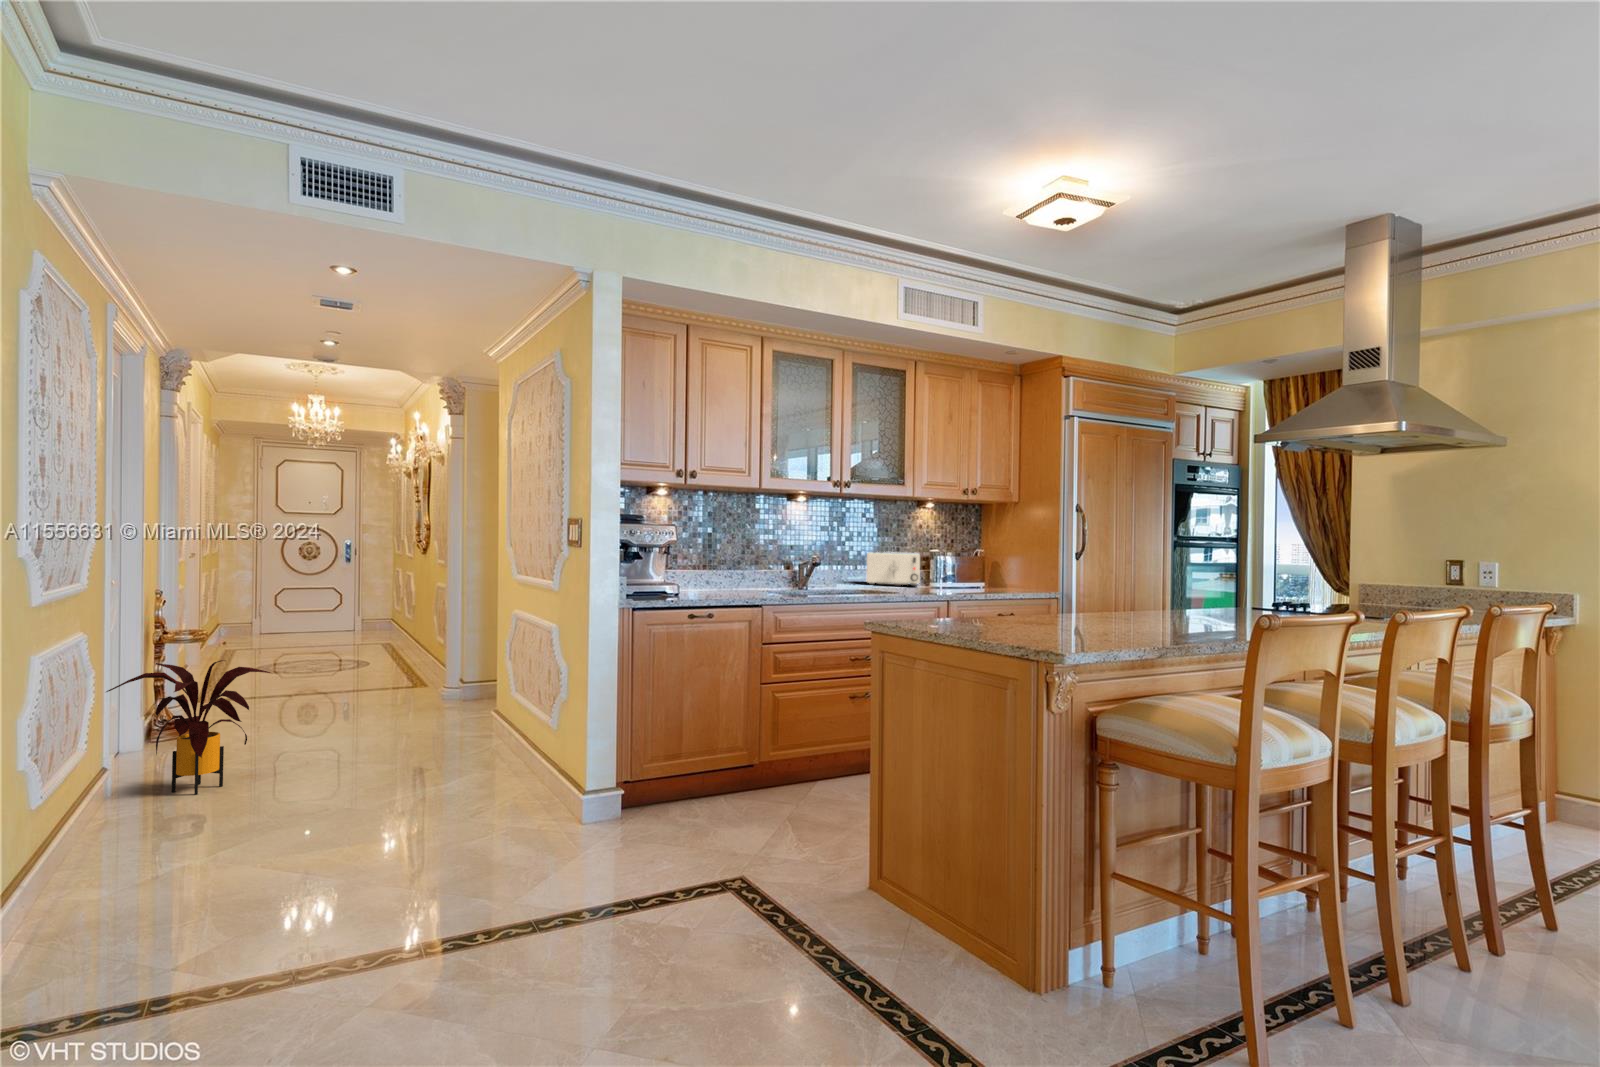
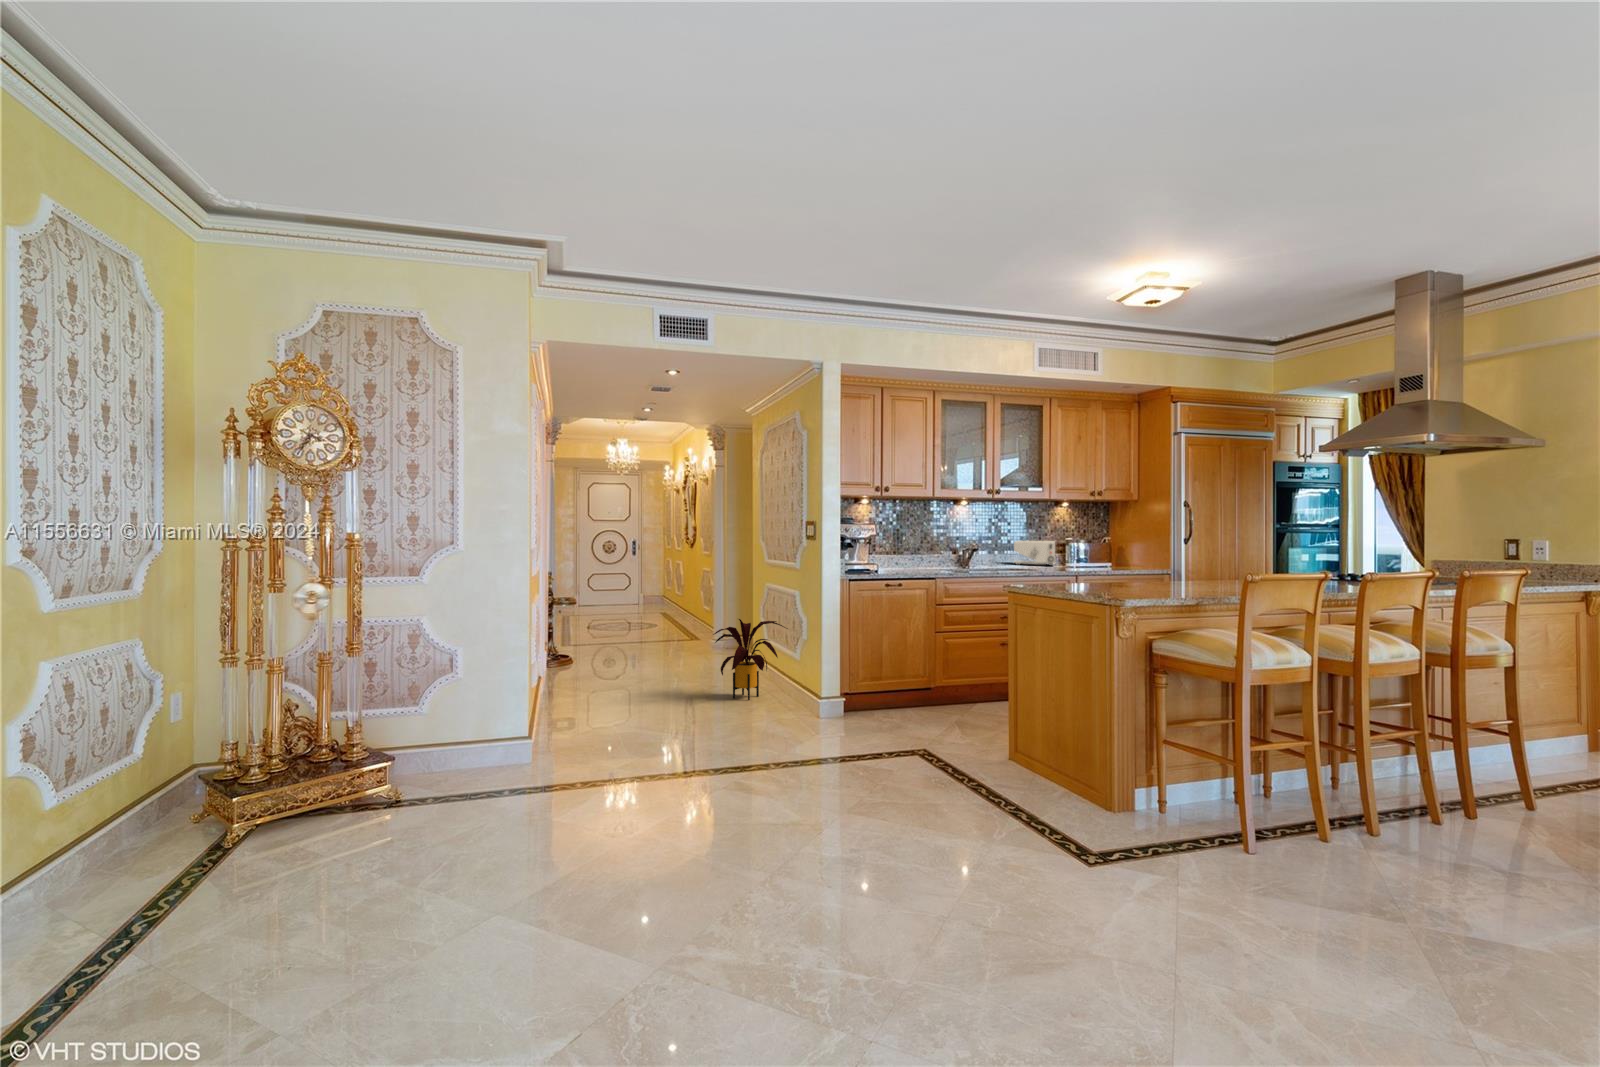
house plant: present [106,660,270,795] -> present [713,619,788,700]

